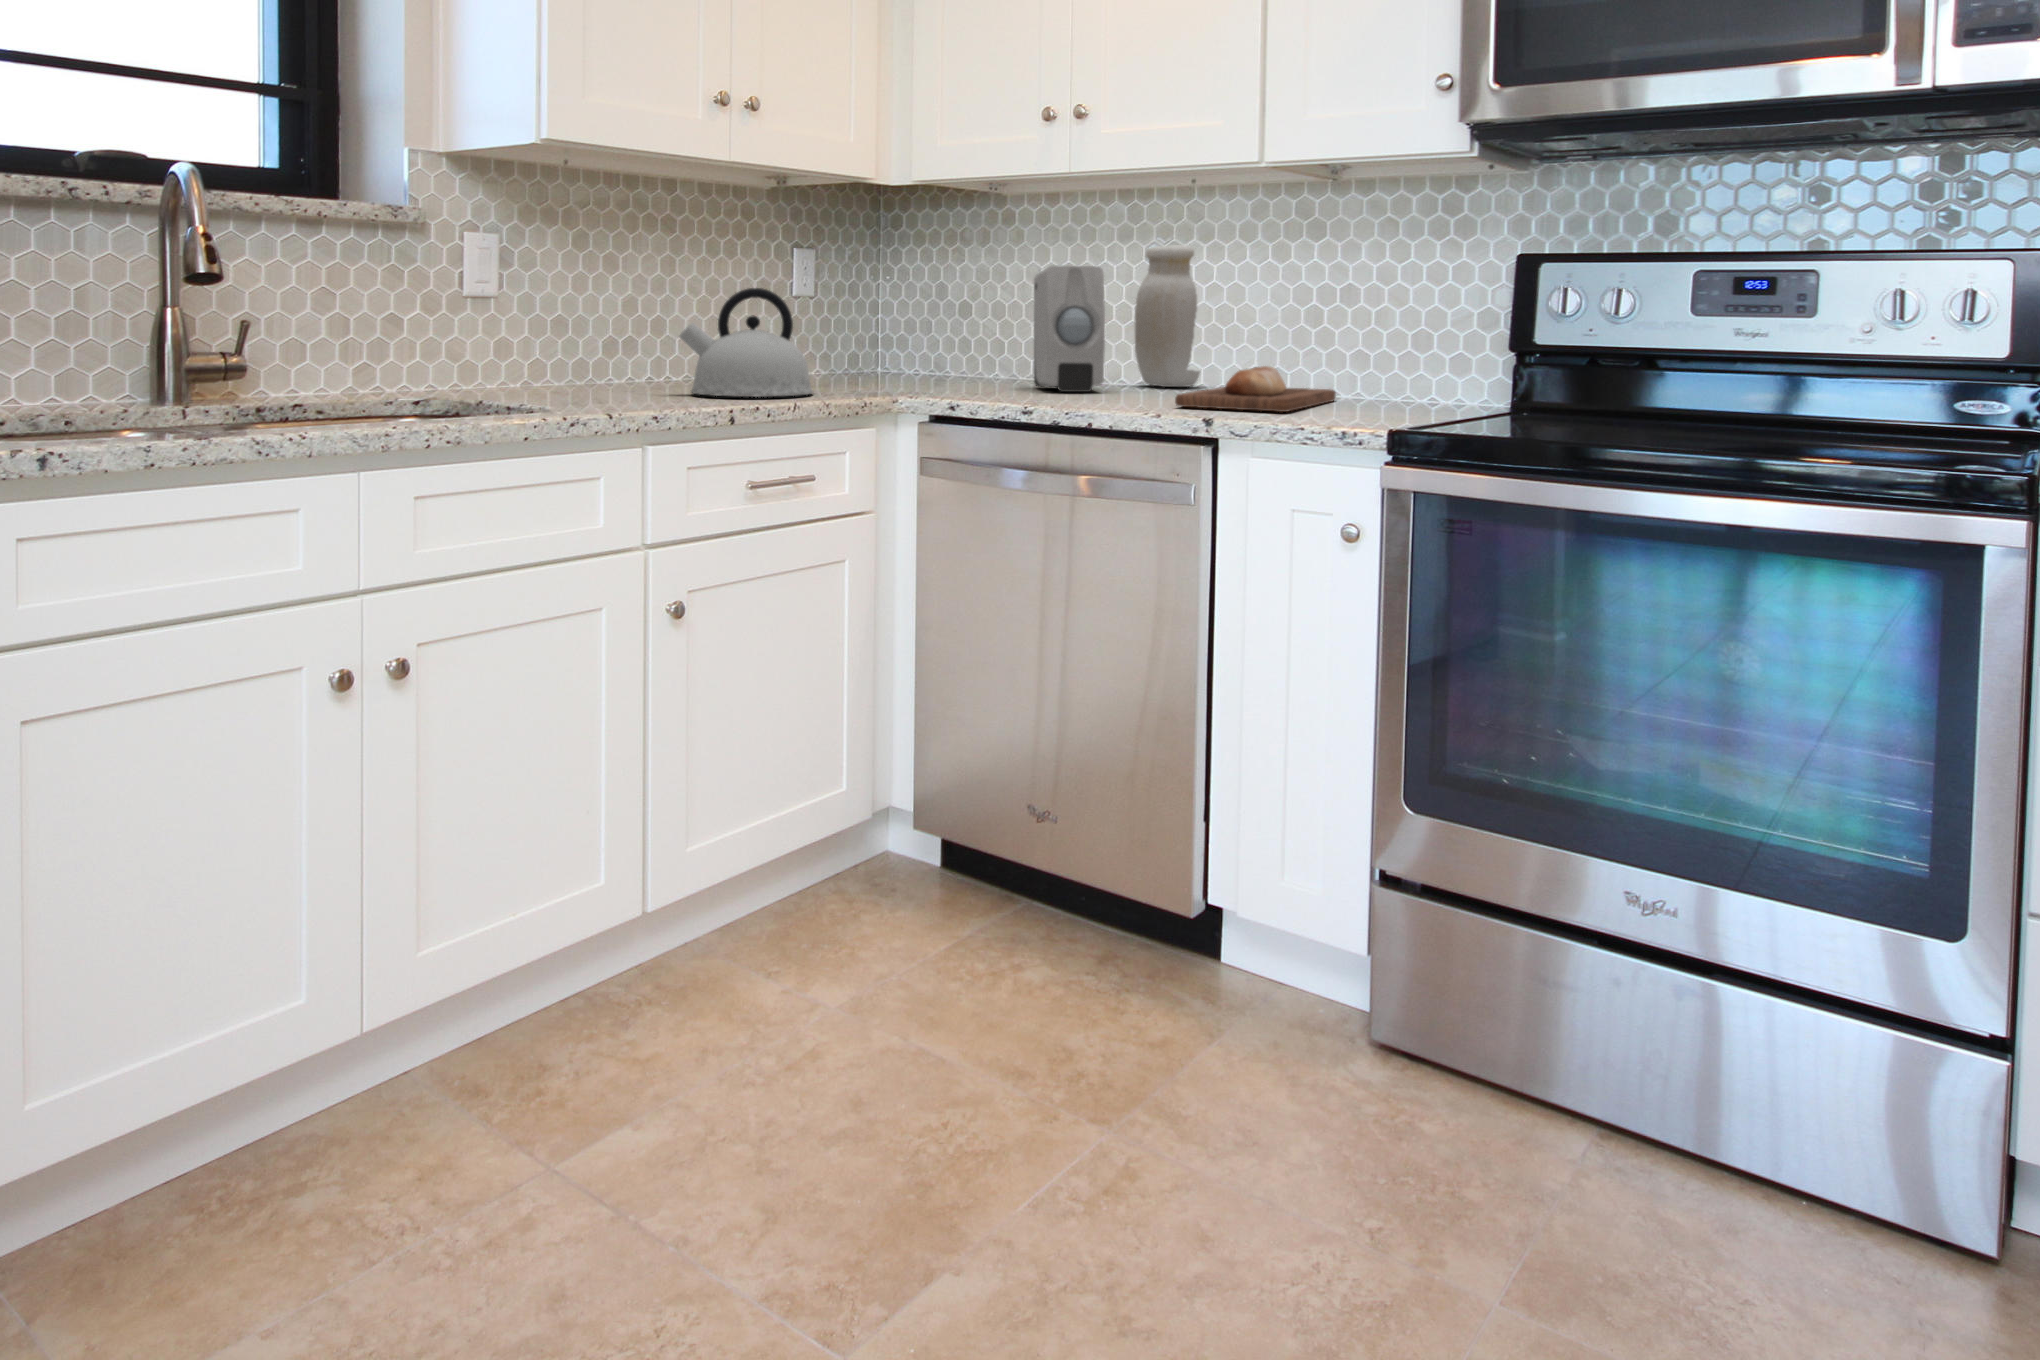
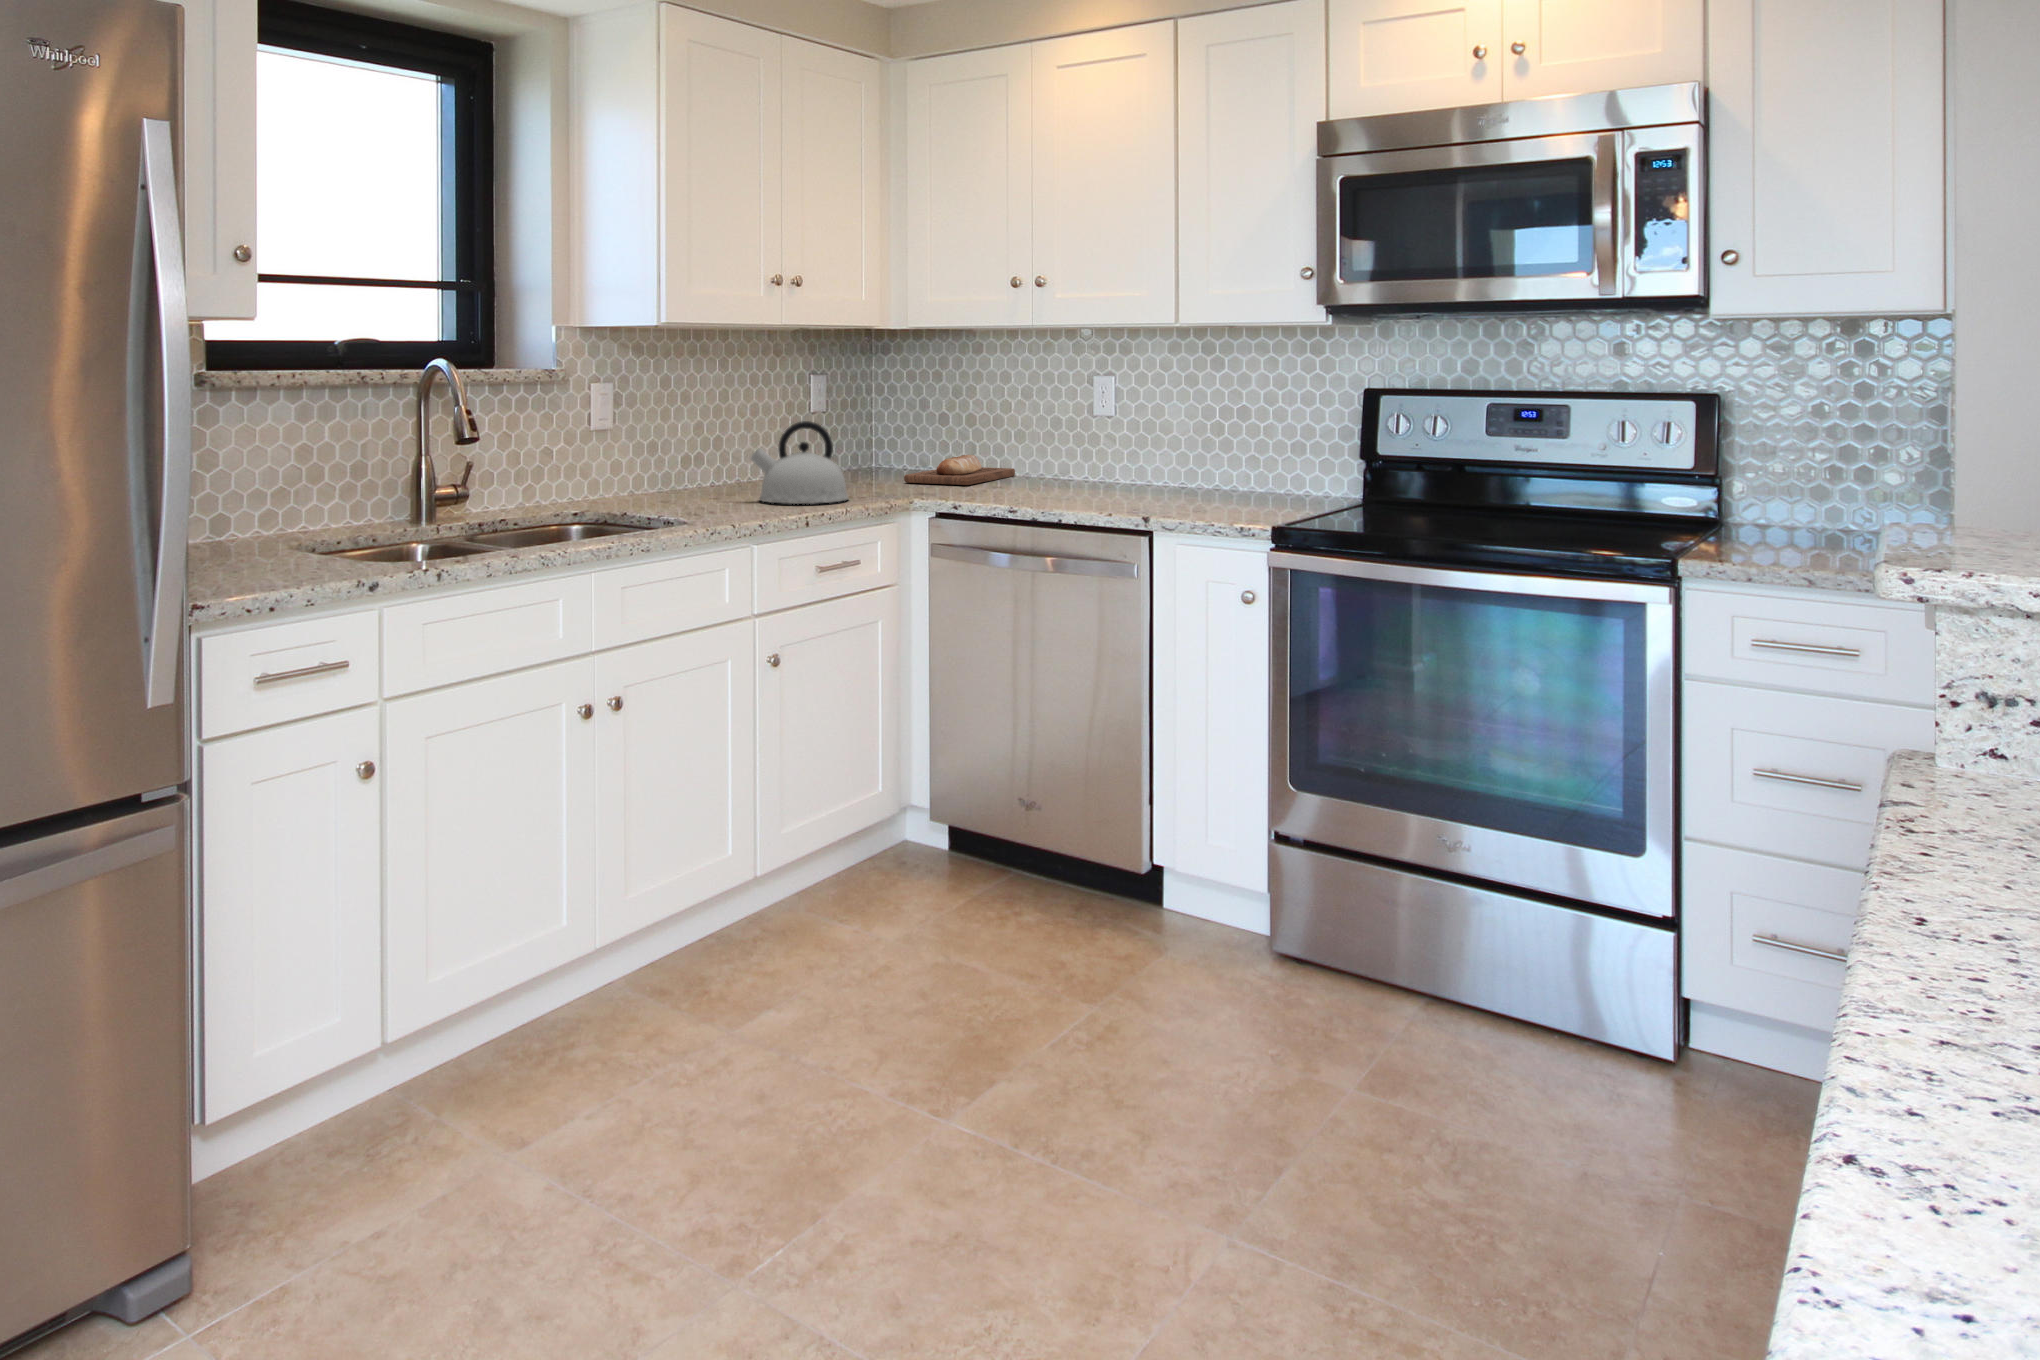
jar: present [1135,245,1200,387] -> none [1082,376,1138,485]
soap dispenser: present [1034,266,1105,392] -> none [1006,397,1063,493]
bread loaf: present [1175,366,1336,412] -> present [904,455,1015,485]

